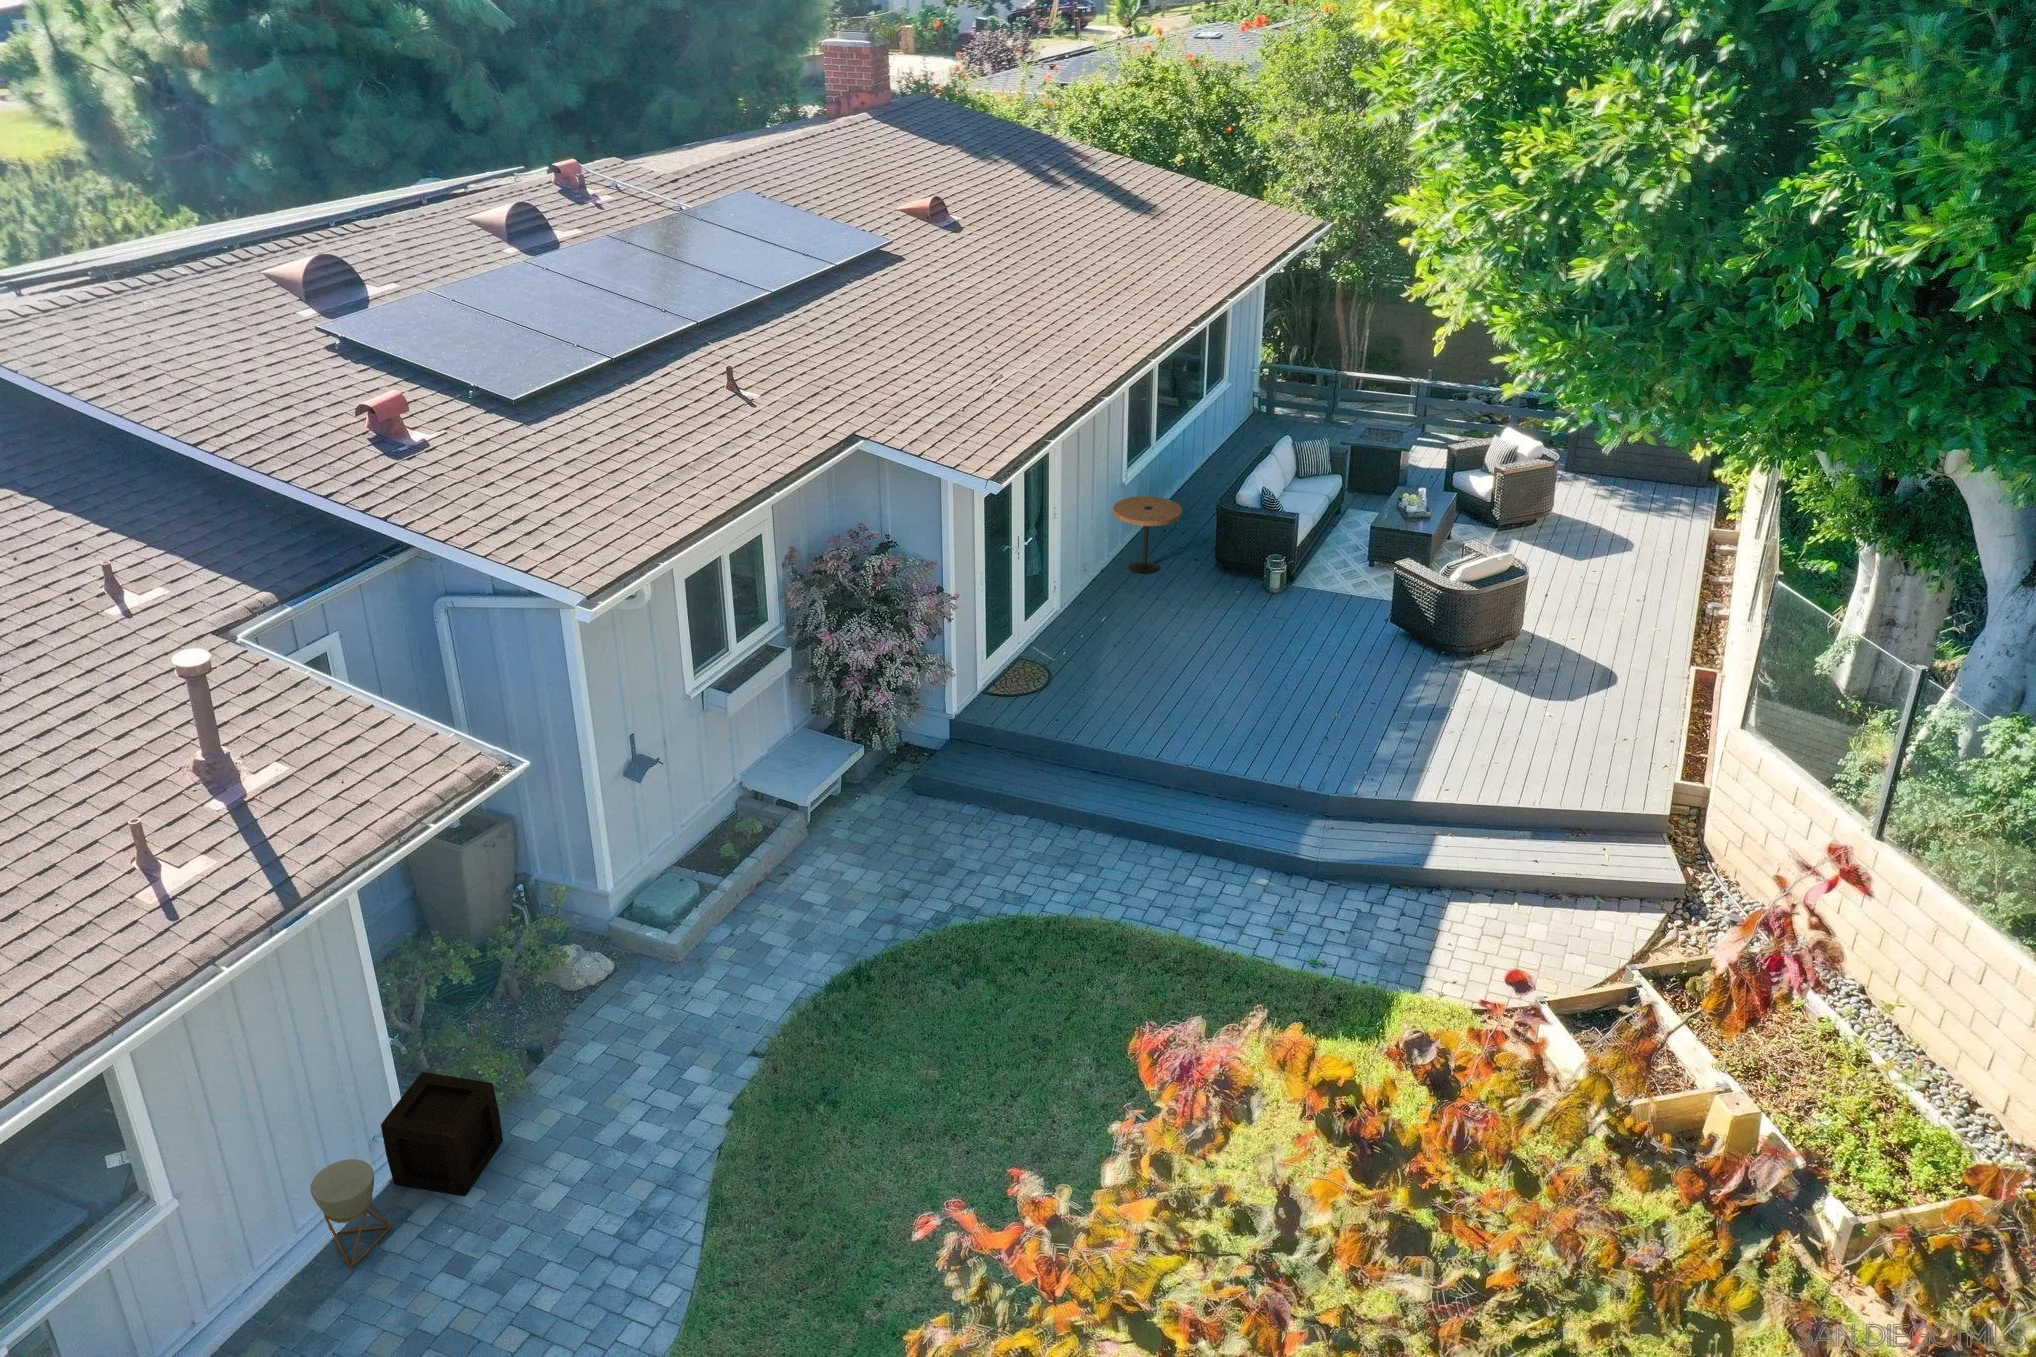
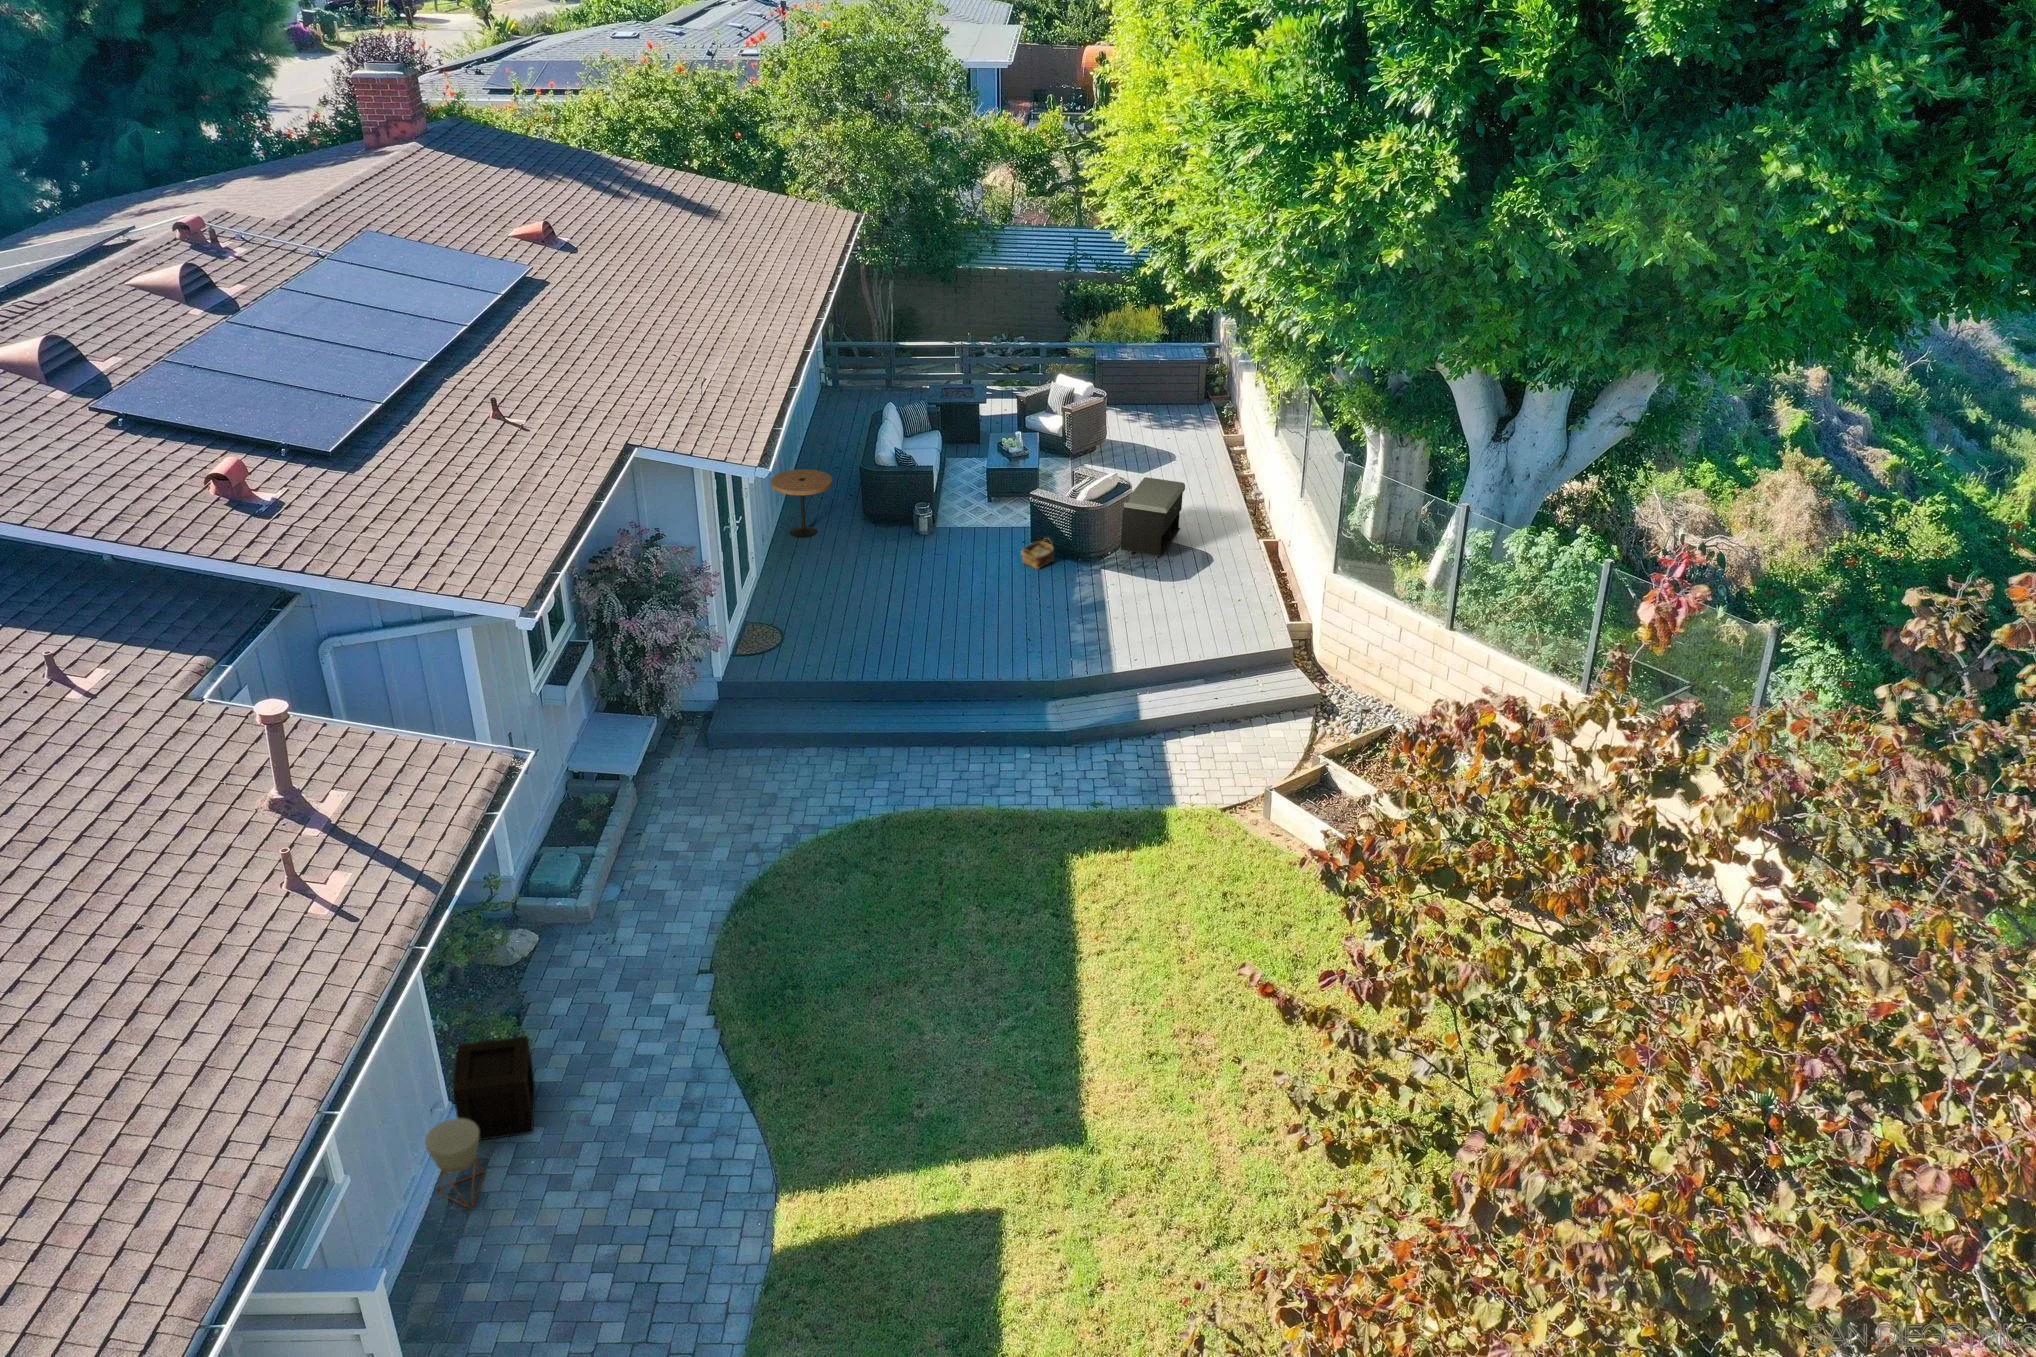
storage bench: none [1499,564,1603,666] -> present [1121,477,1185,559]
woven basket: none [1370,618,1413,654] -> present [1021,541,1054,569]

